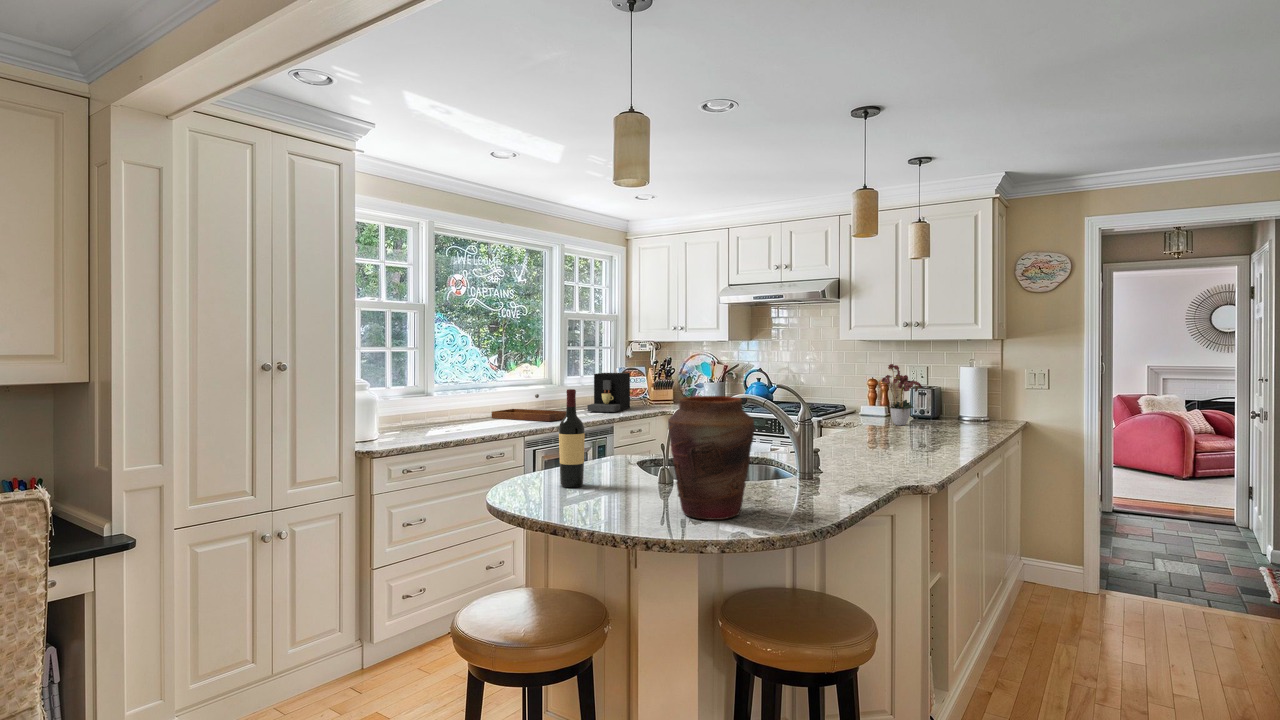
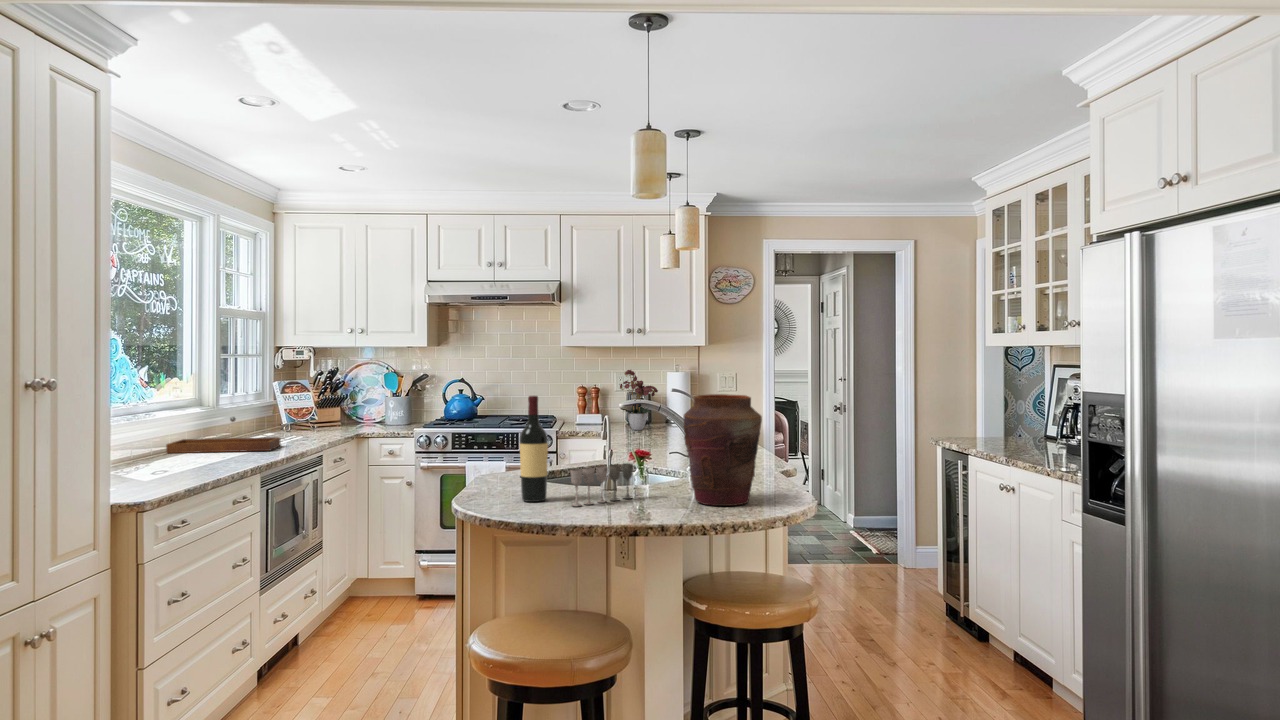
coffee maker: present [587,373,630,412] -> none [277,387,316,437]
wine glass: none [576,460,652,497] -> present [570,463,633,506]

